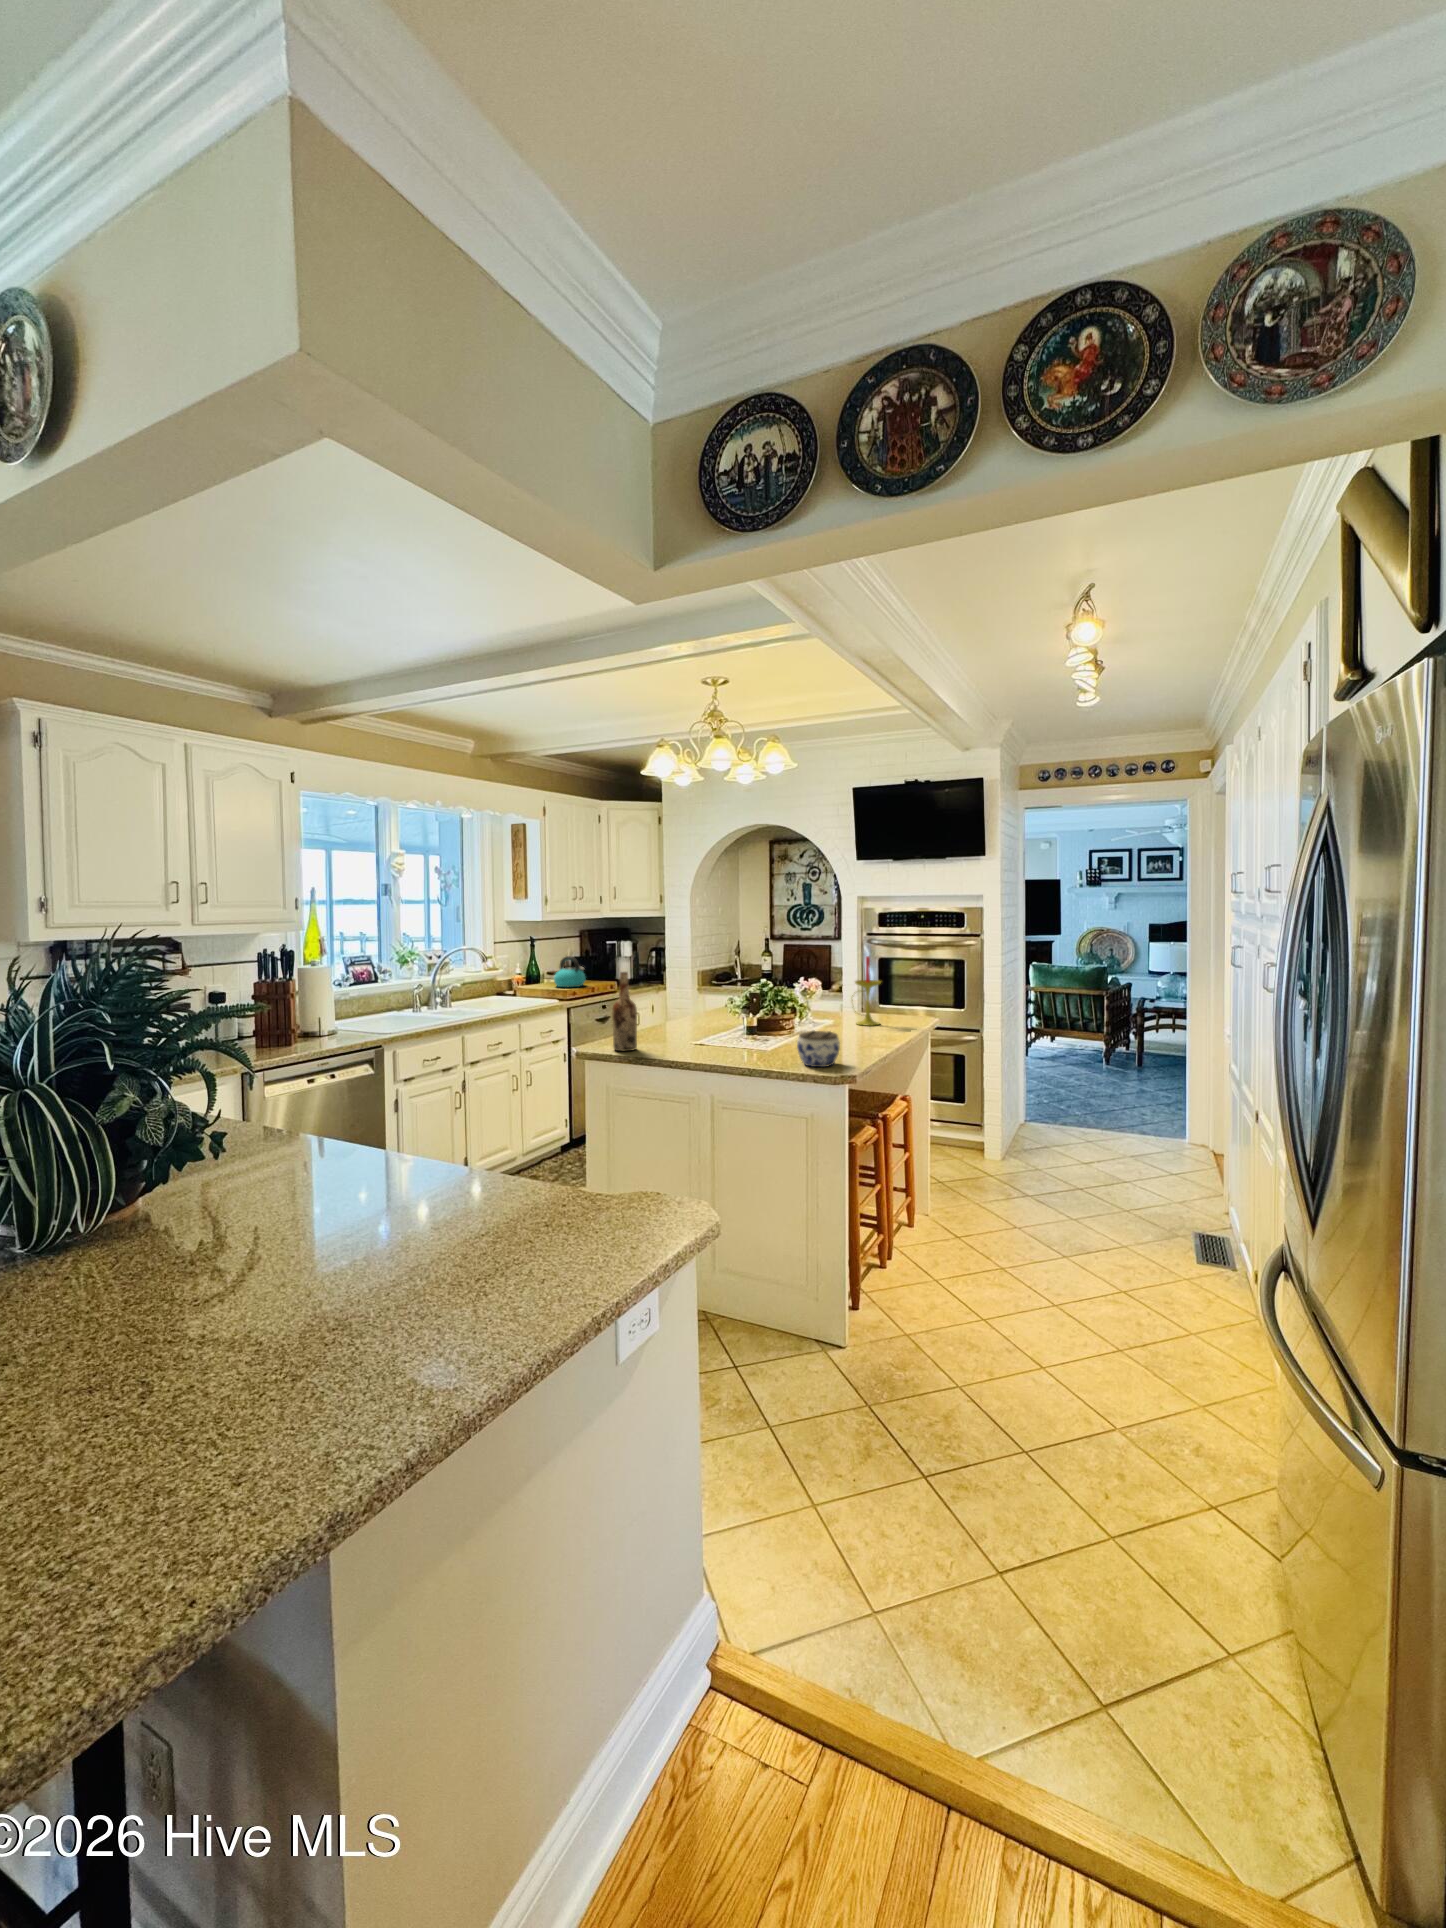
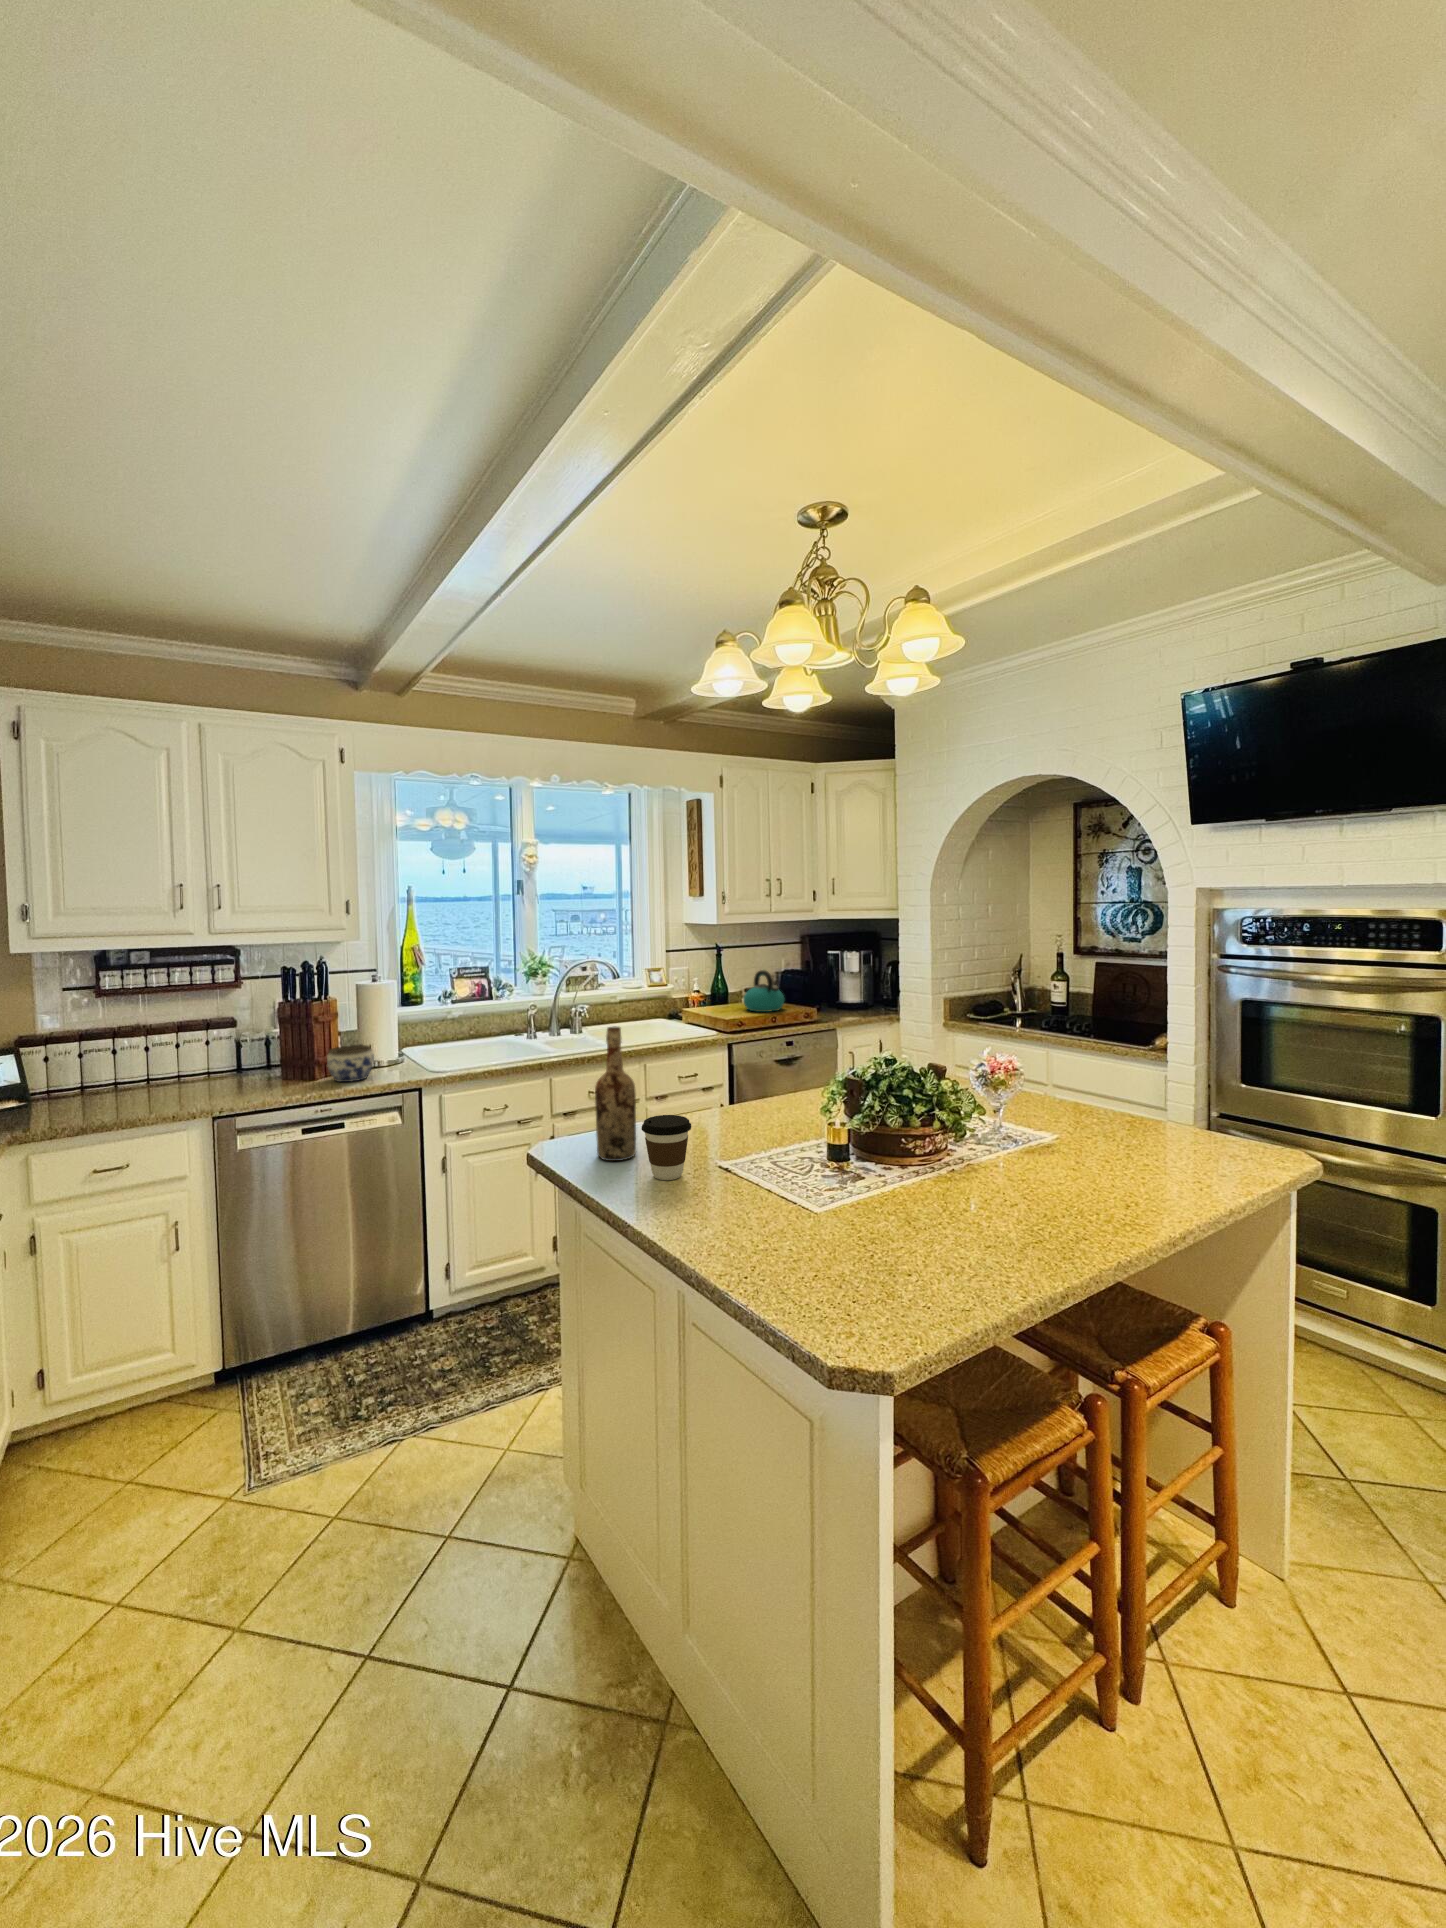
candle: present [852,956,881,1026] -> none [1086,1012,1160,1158]
coffee cup: none [655,1019,684,1053] -> present [642,1115,691,1180]
jar: present [797,1031,840,1067] -> present [327,1044,374,1082]

